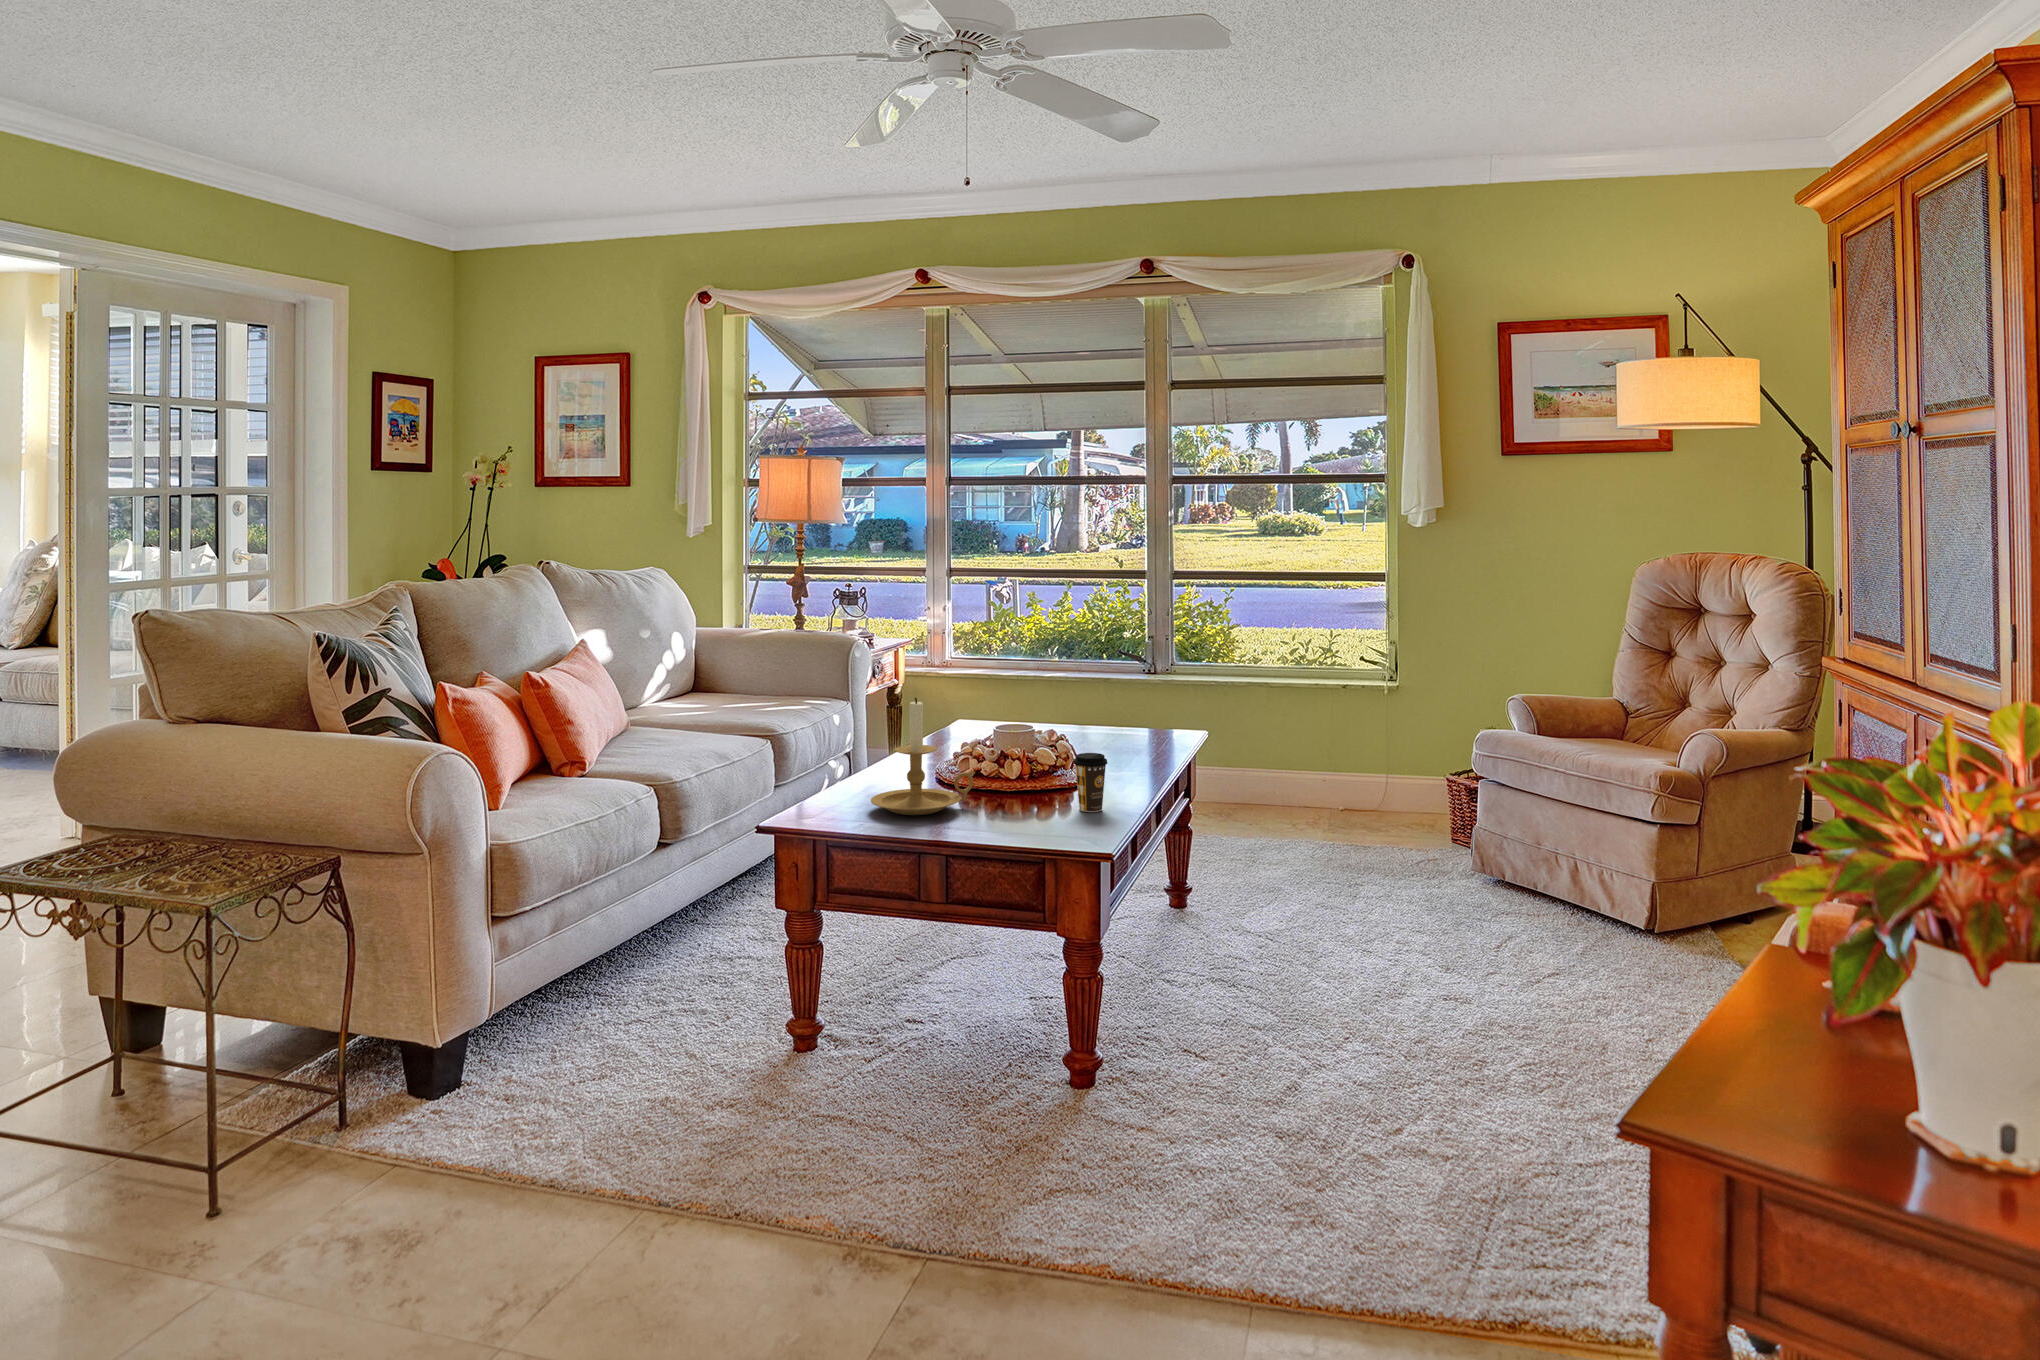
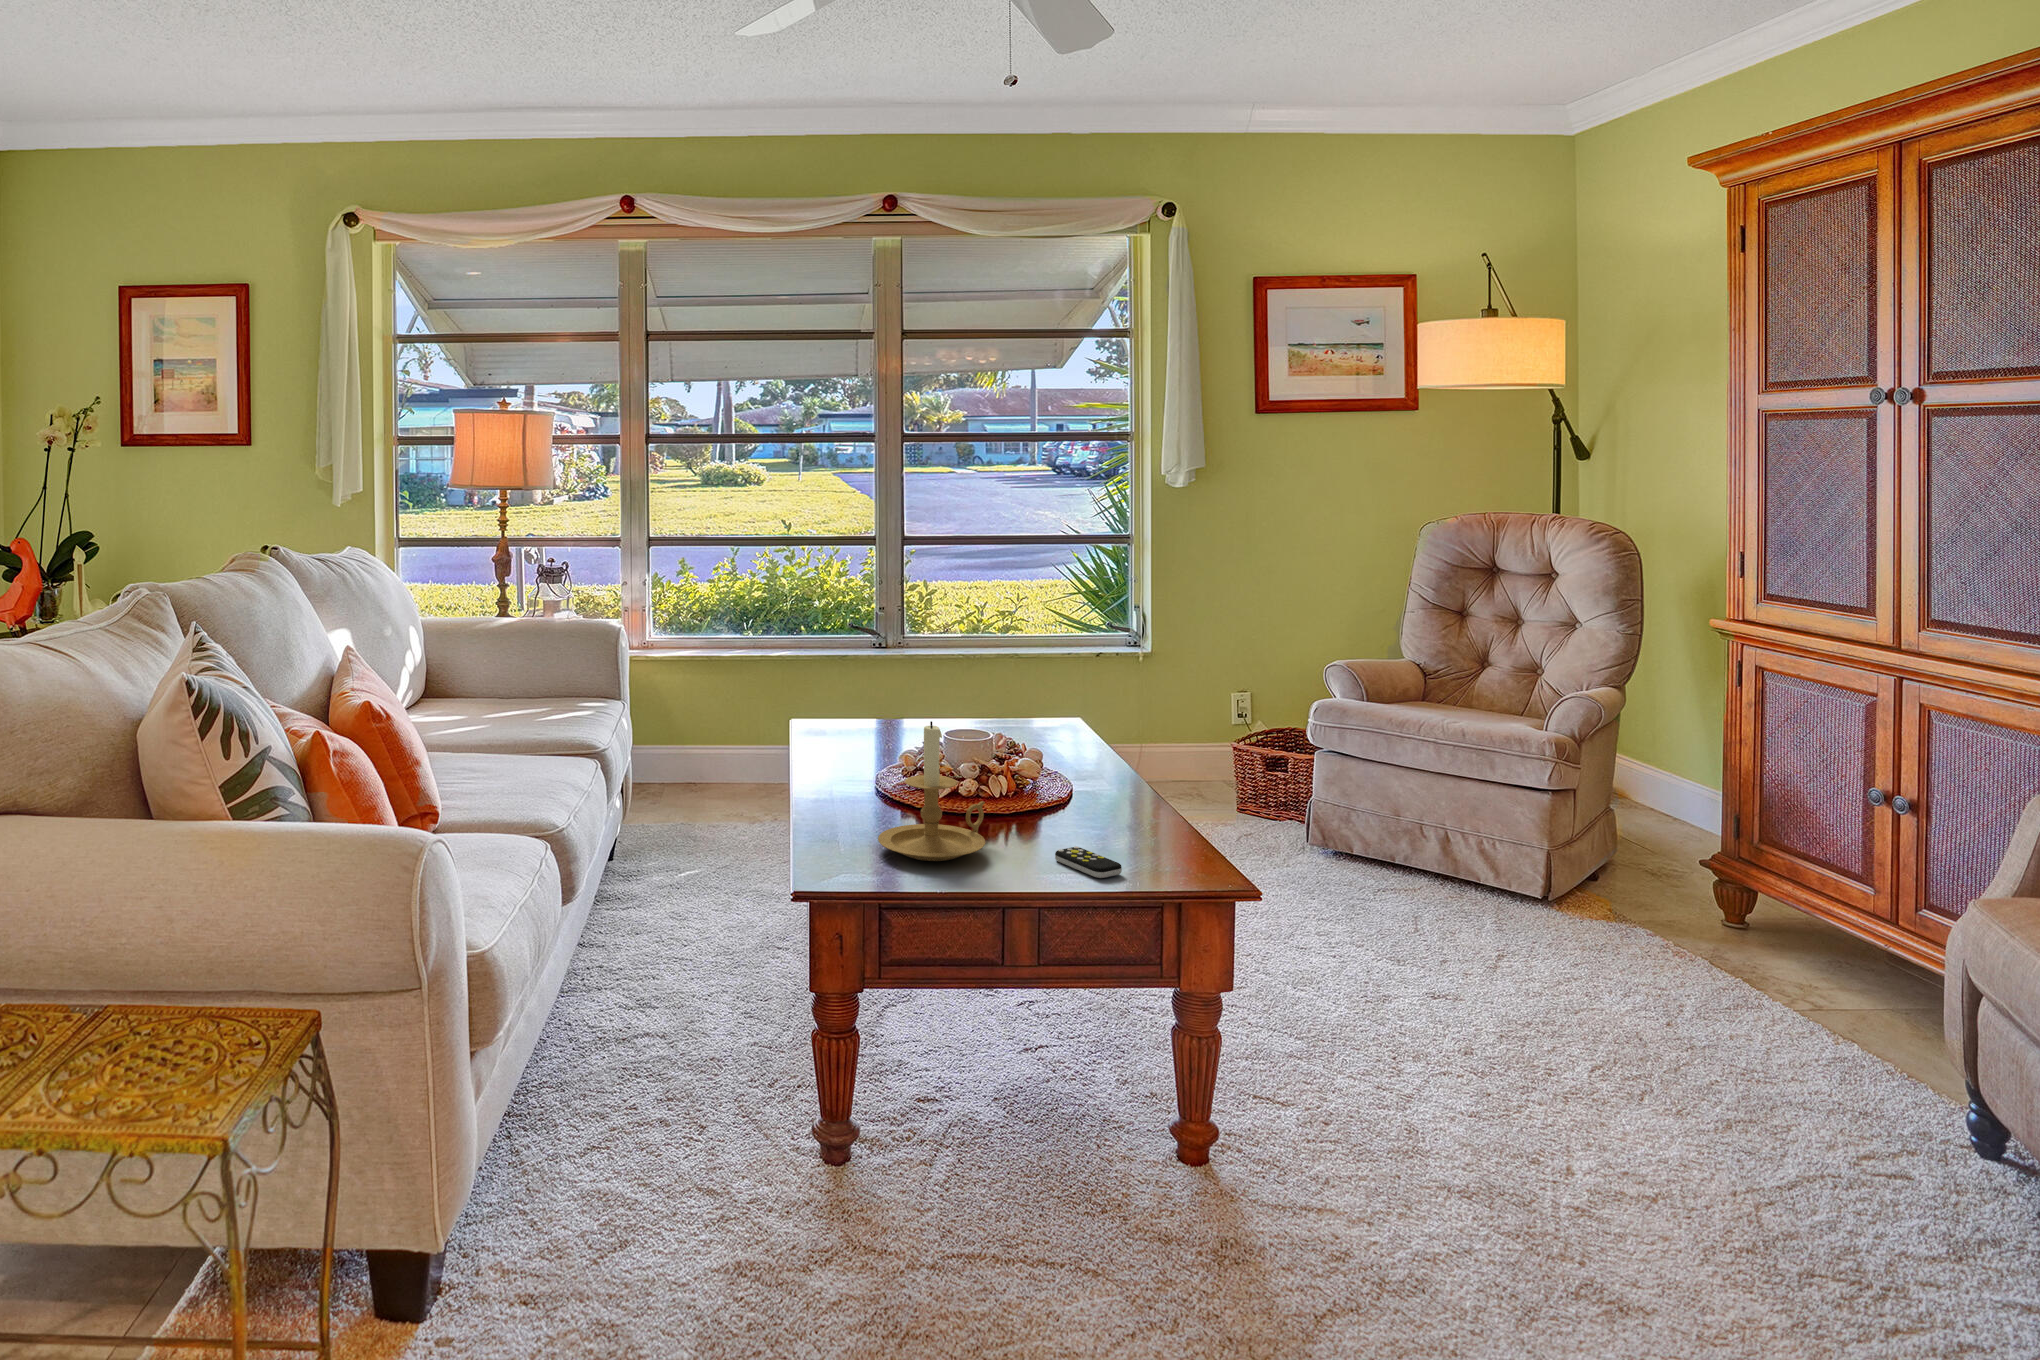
coffee cup: present [1073,753,1107,812] -> none [1092,772,1133,840]
remote control: none [1010,811,1050,835] -> present [1055,846,1122,878]

